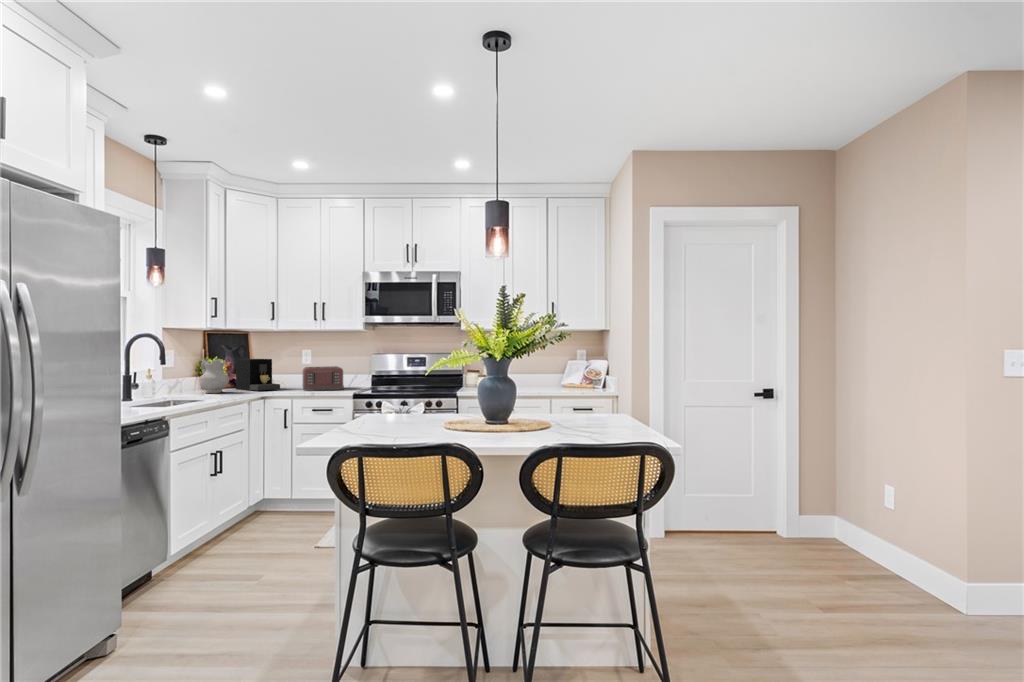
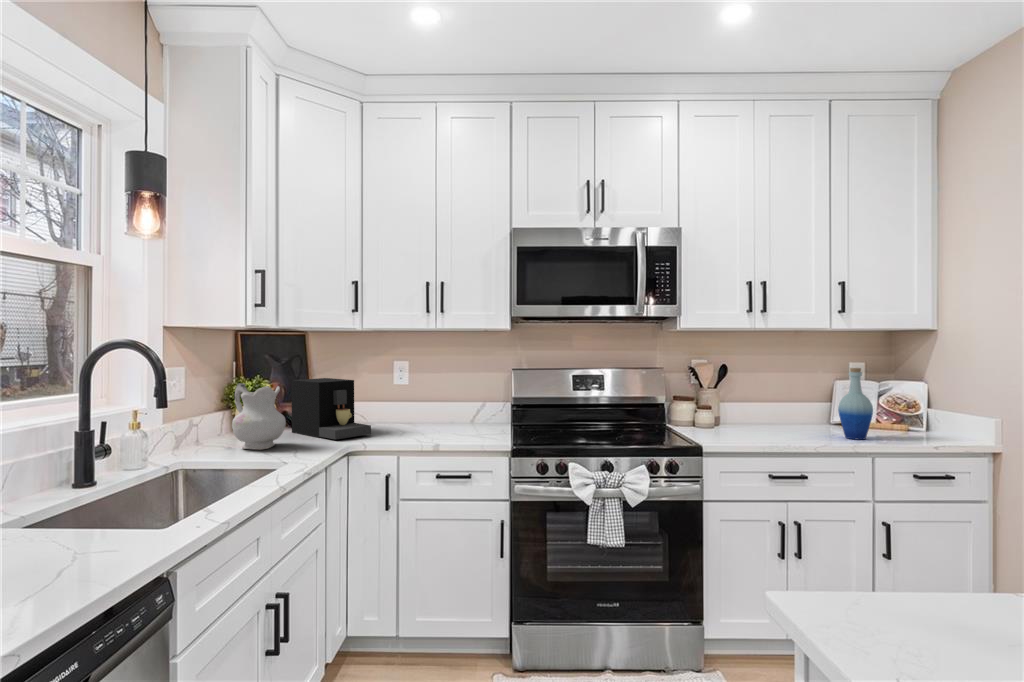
bottle: none [542,351,559,390] -> present [838,368,873,440]
toaster: present [303,366,344,391] -> none [401,391,480,438]

